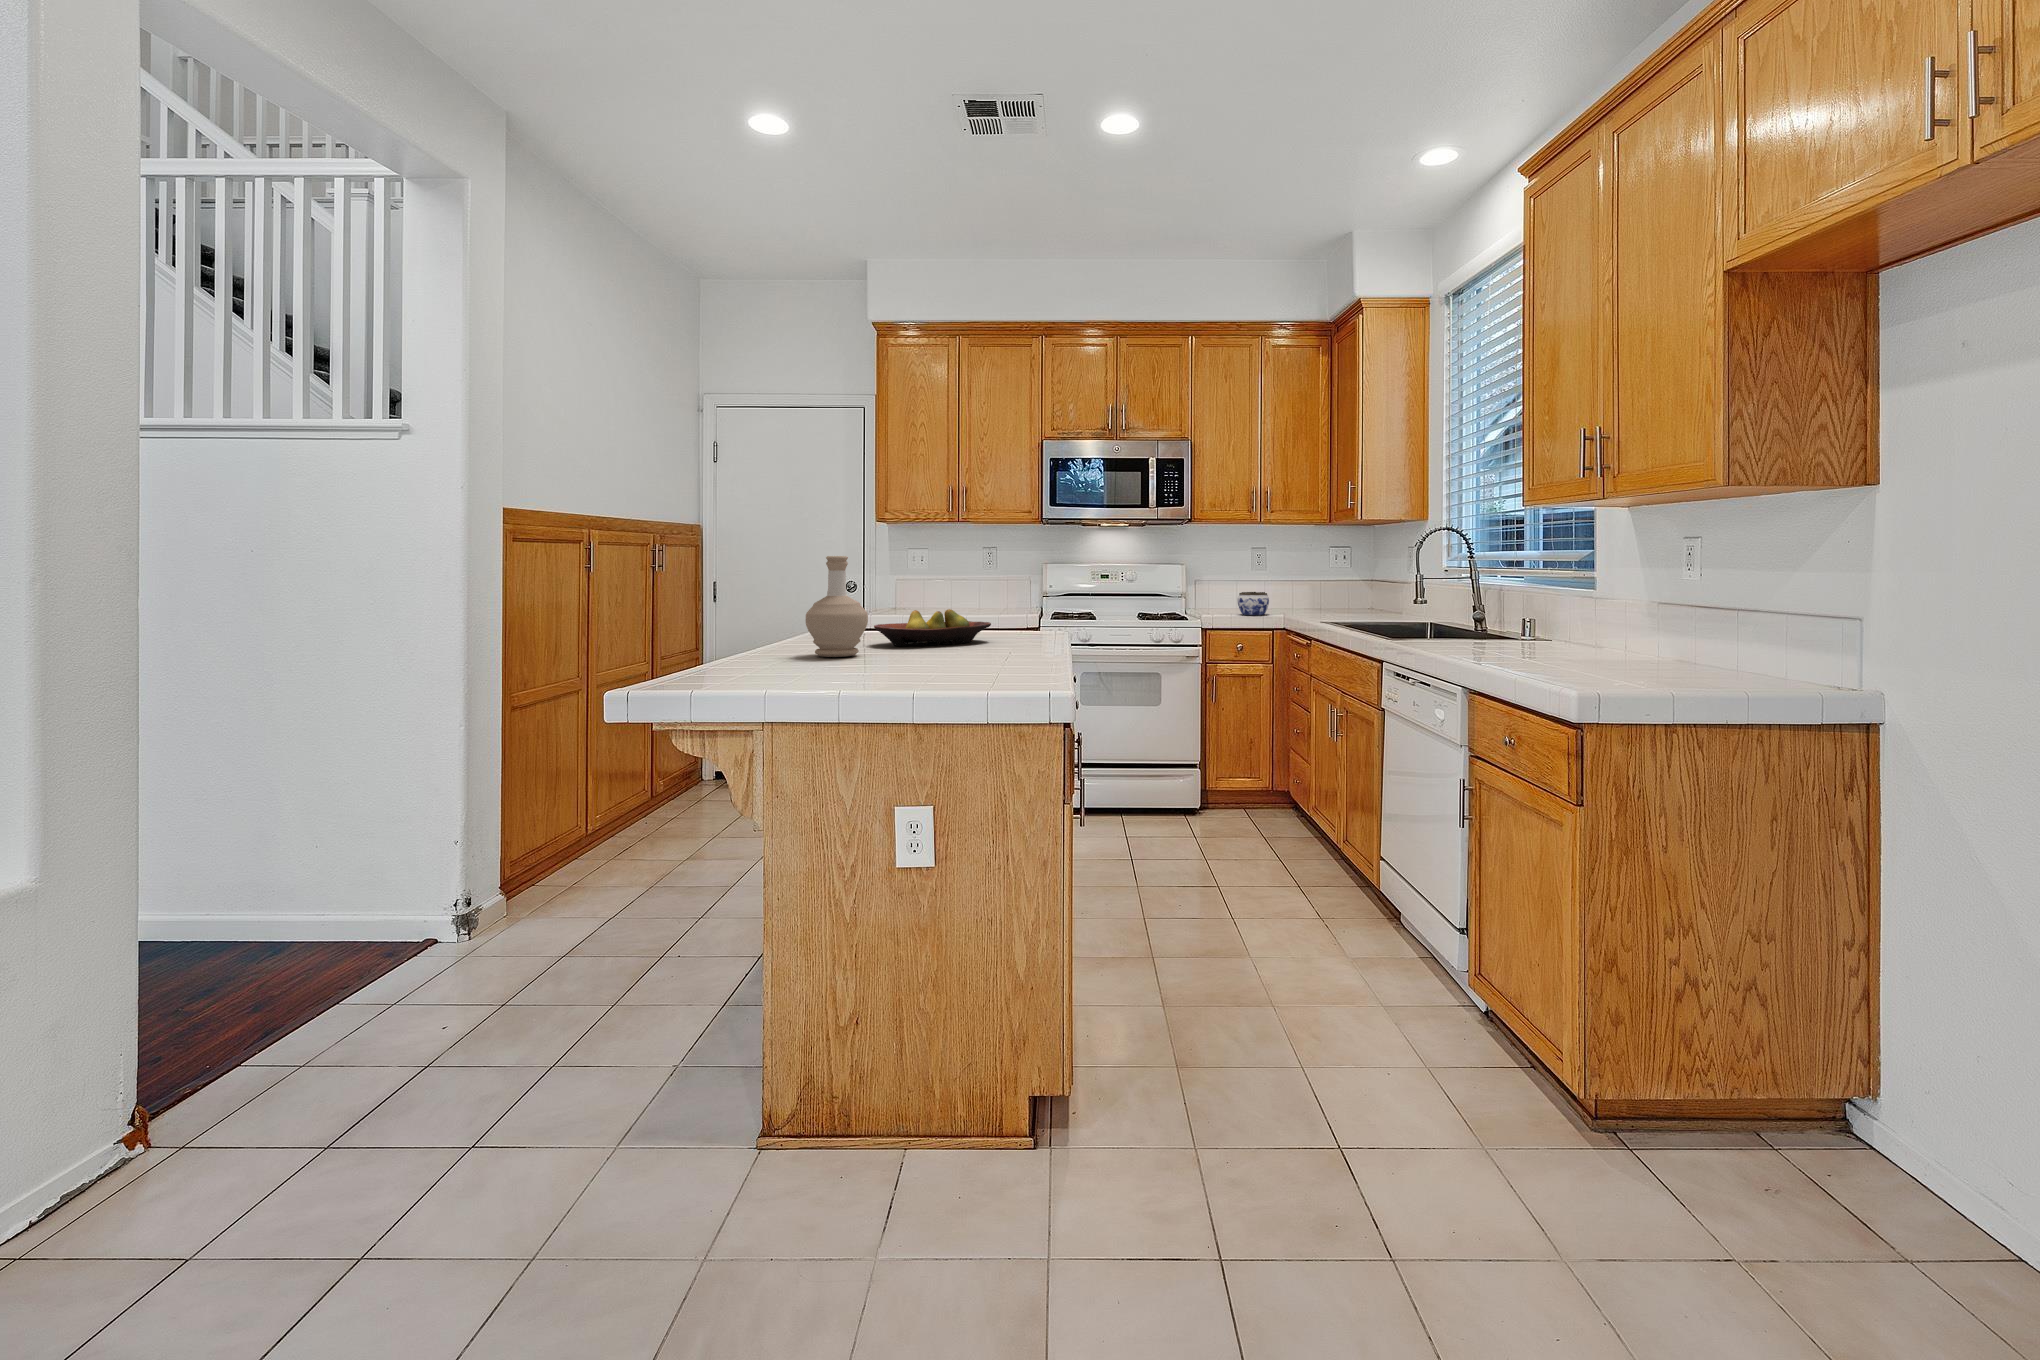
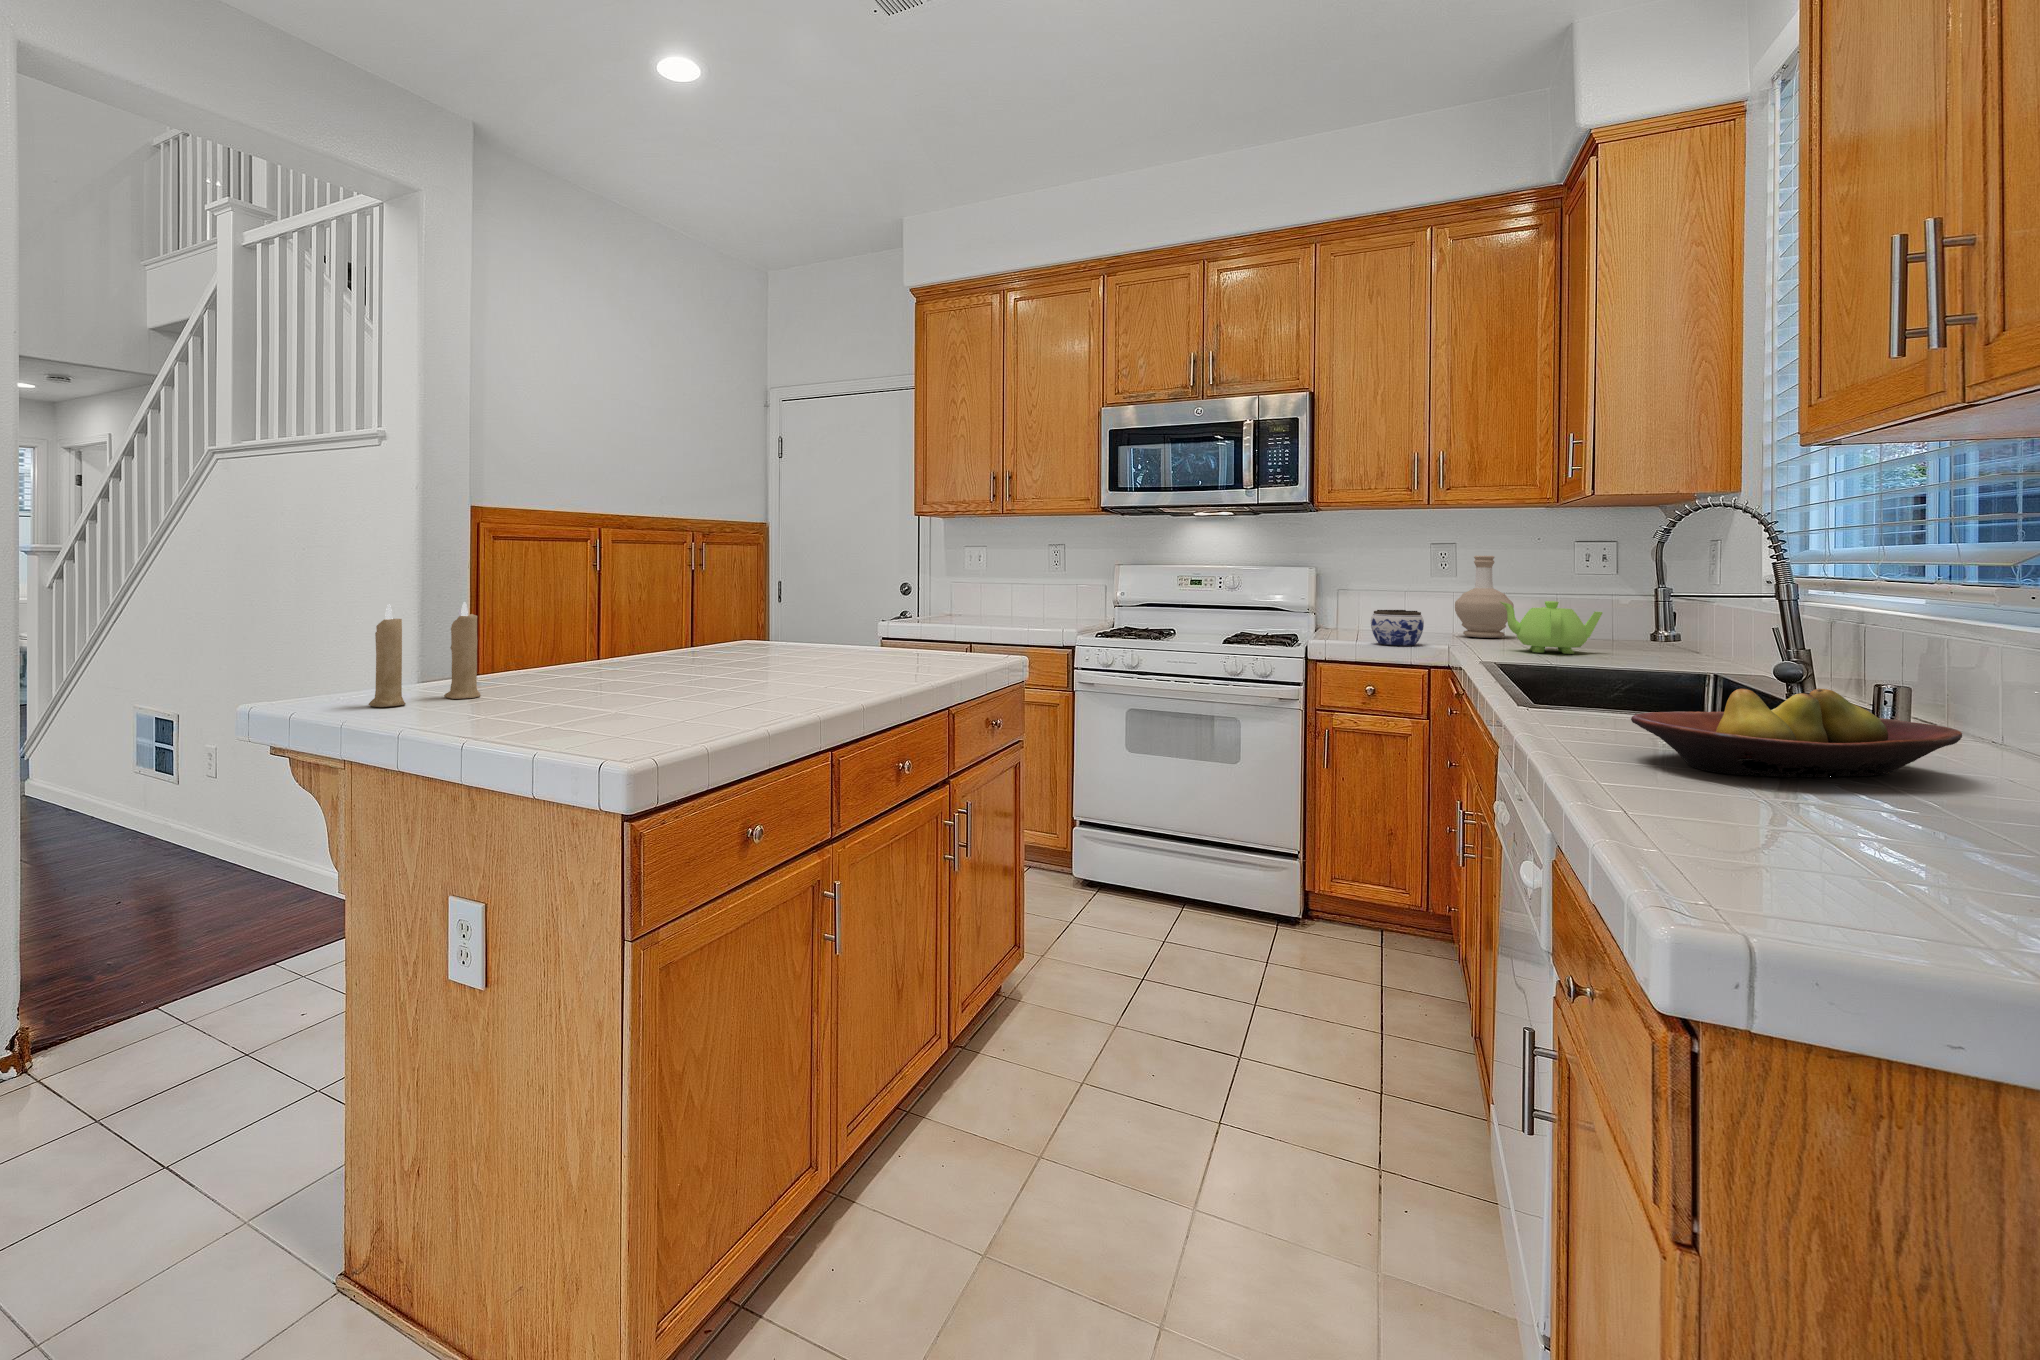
bottle: present [806,556,868,657] -> present [1455,556,1514,638]
teapot: none [1313,584,1366,616] -> present [1500,601,1602,654]
candle: none [735,598,797,687] -> present [368,602,481,707]
fruit bowl: present [874,609,991,646] -> present [1631,688,1962,777]

